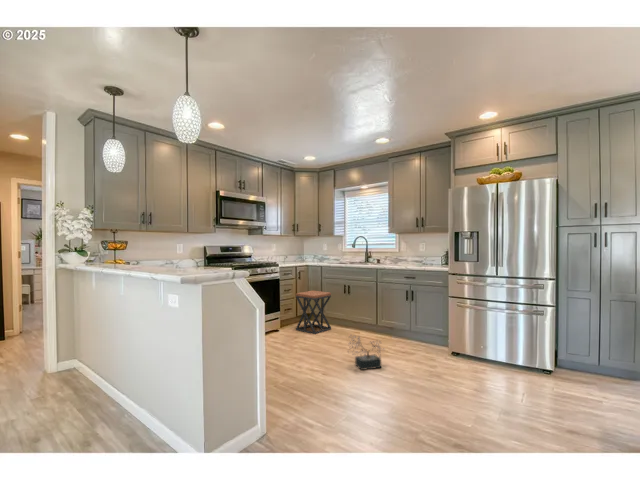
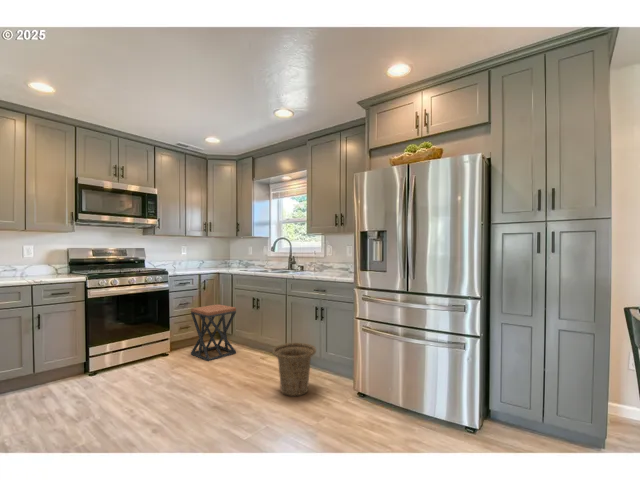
basket: none [384,317,418,355] -> present [273,343,316,397]
decorative plant: present [350,336,381,370] -> none [195,374,251,427]

